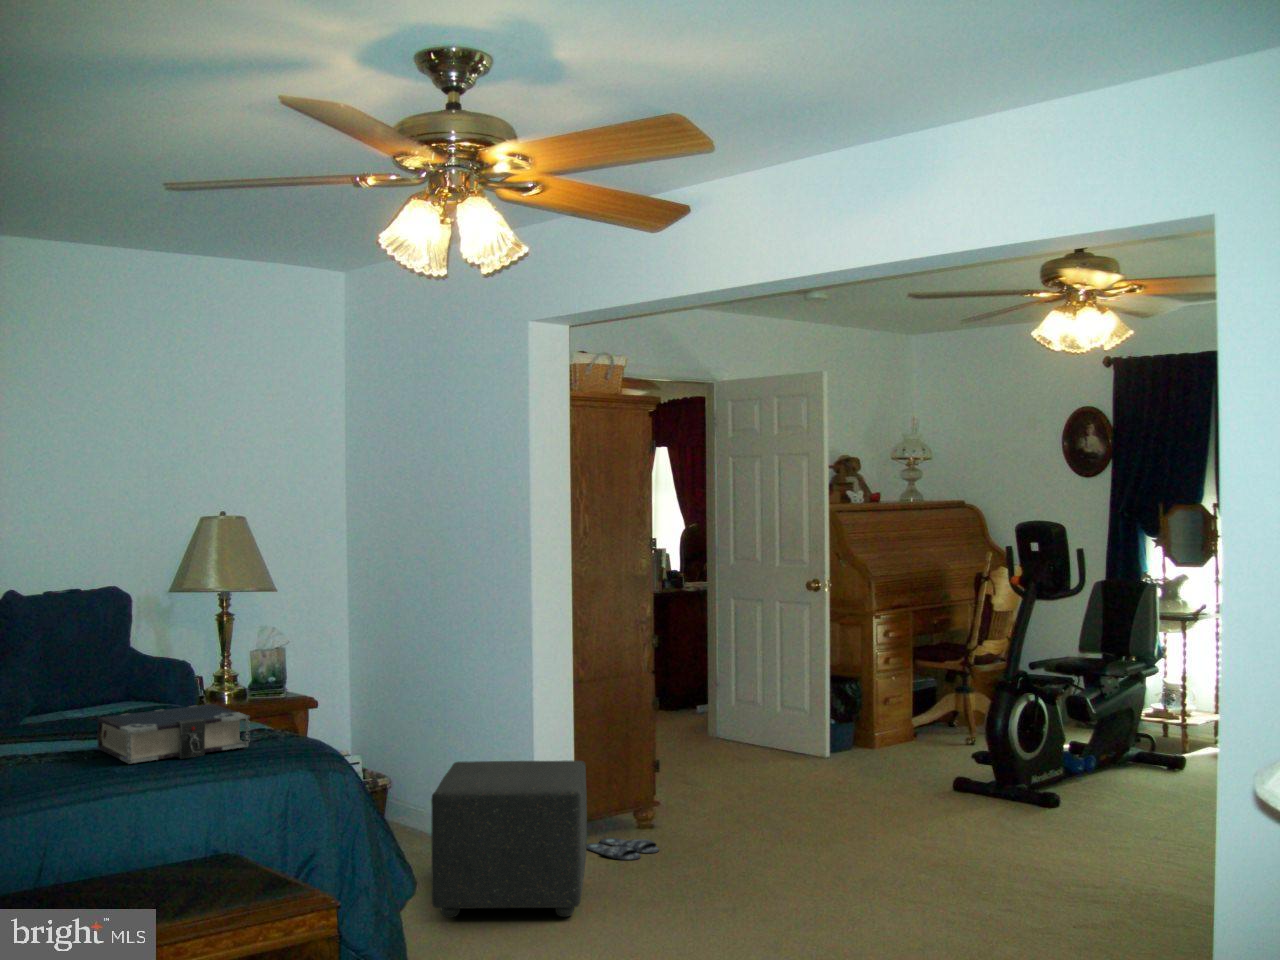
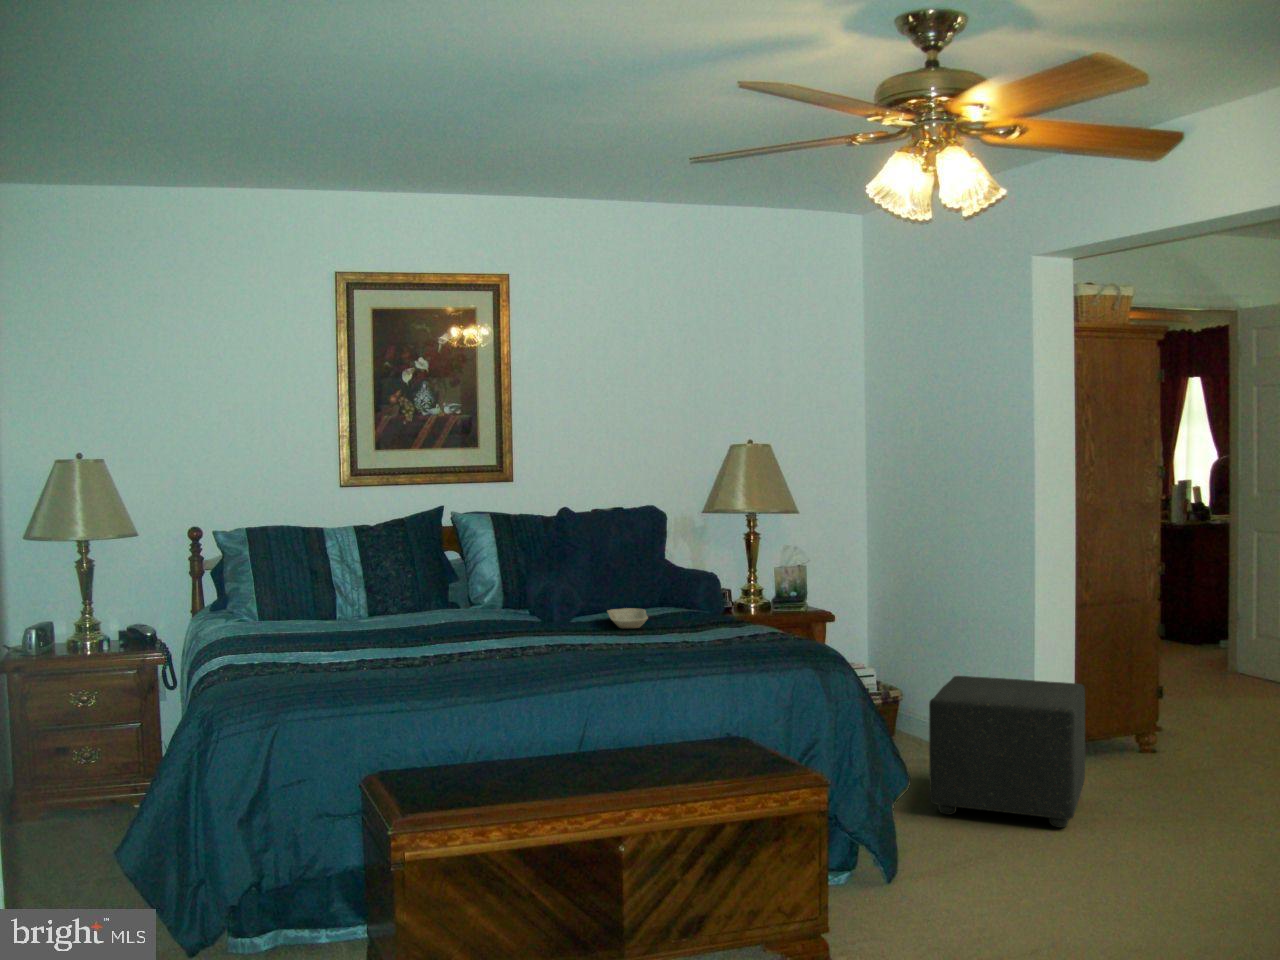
book: present [97,704,250,763] -> none [647,605,767,648]
tray: none [42,713,97,741] -> present [607,608,648,629]
slippers: present [586,838,659,860] -> none [1086,765,1166,787]

